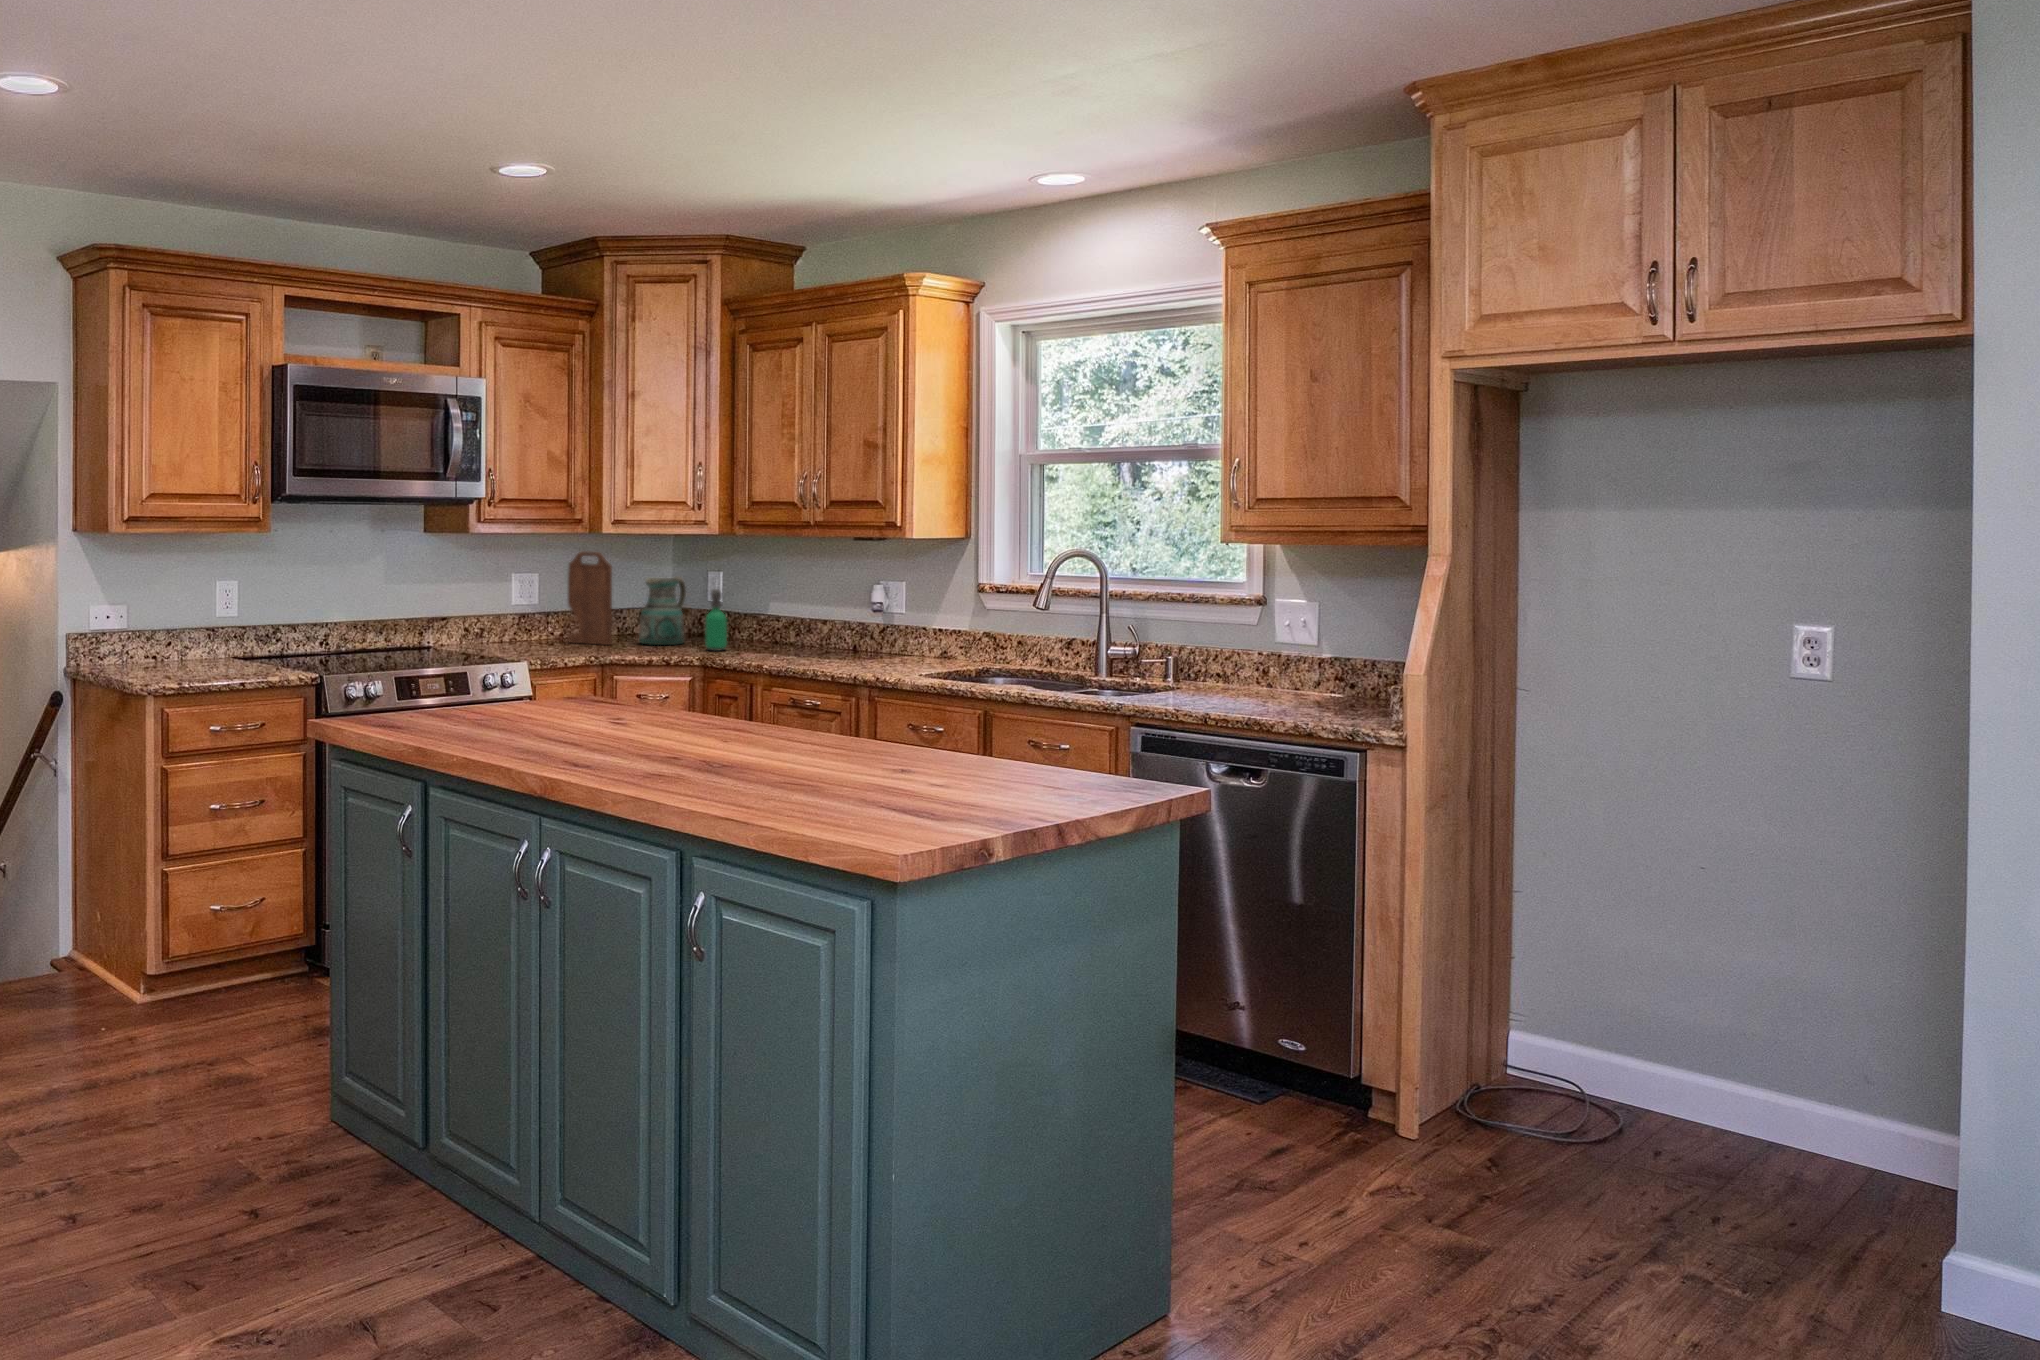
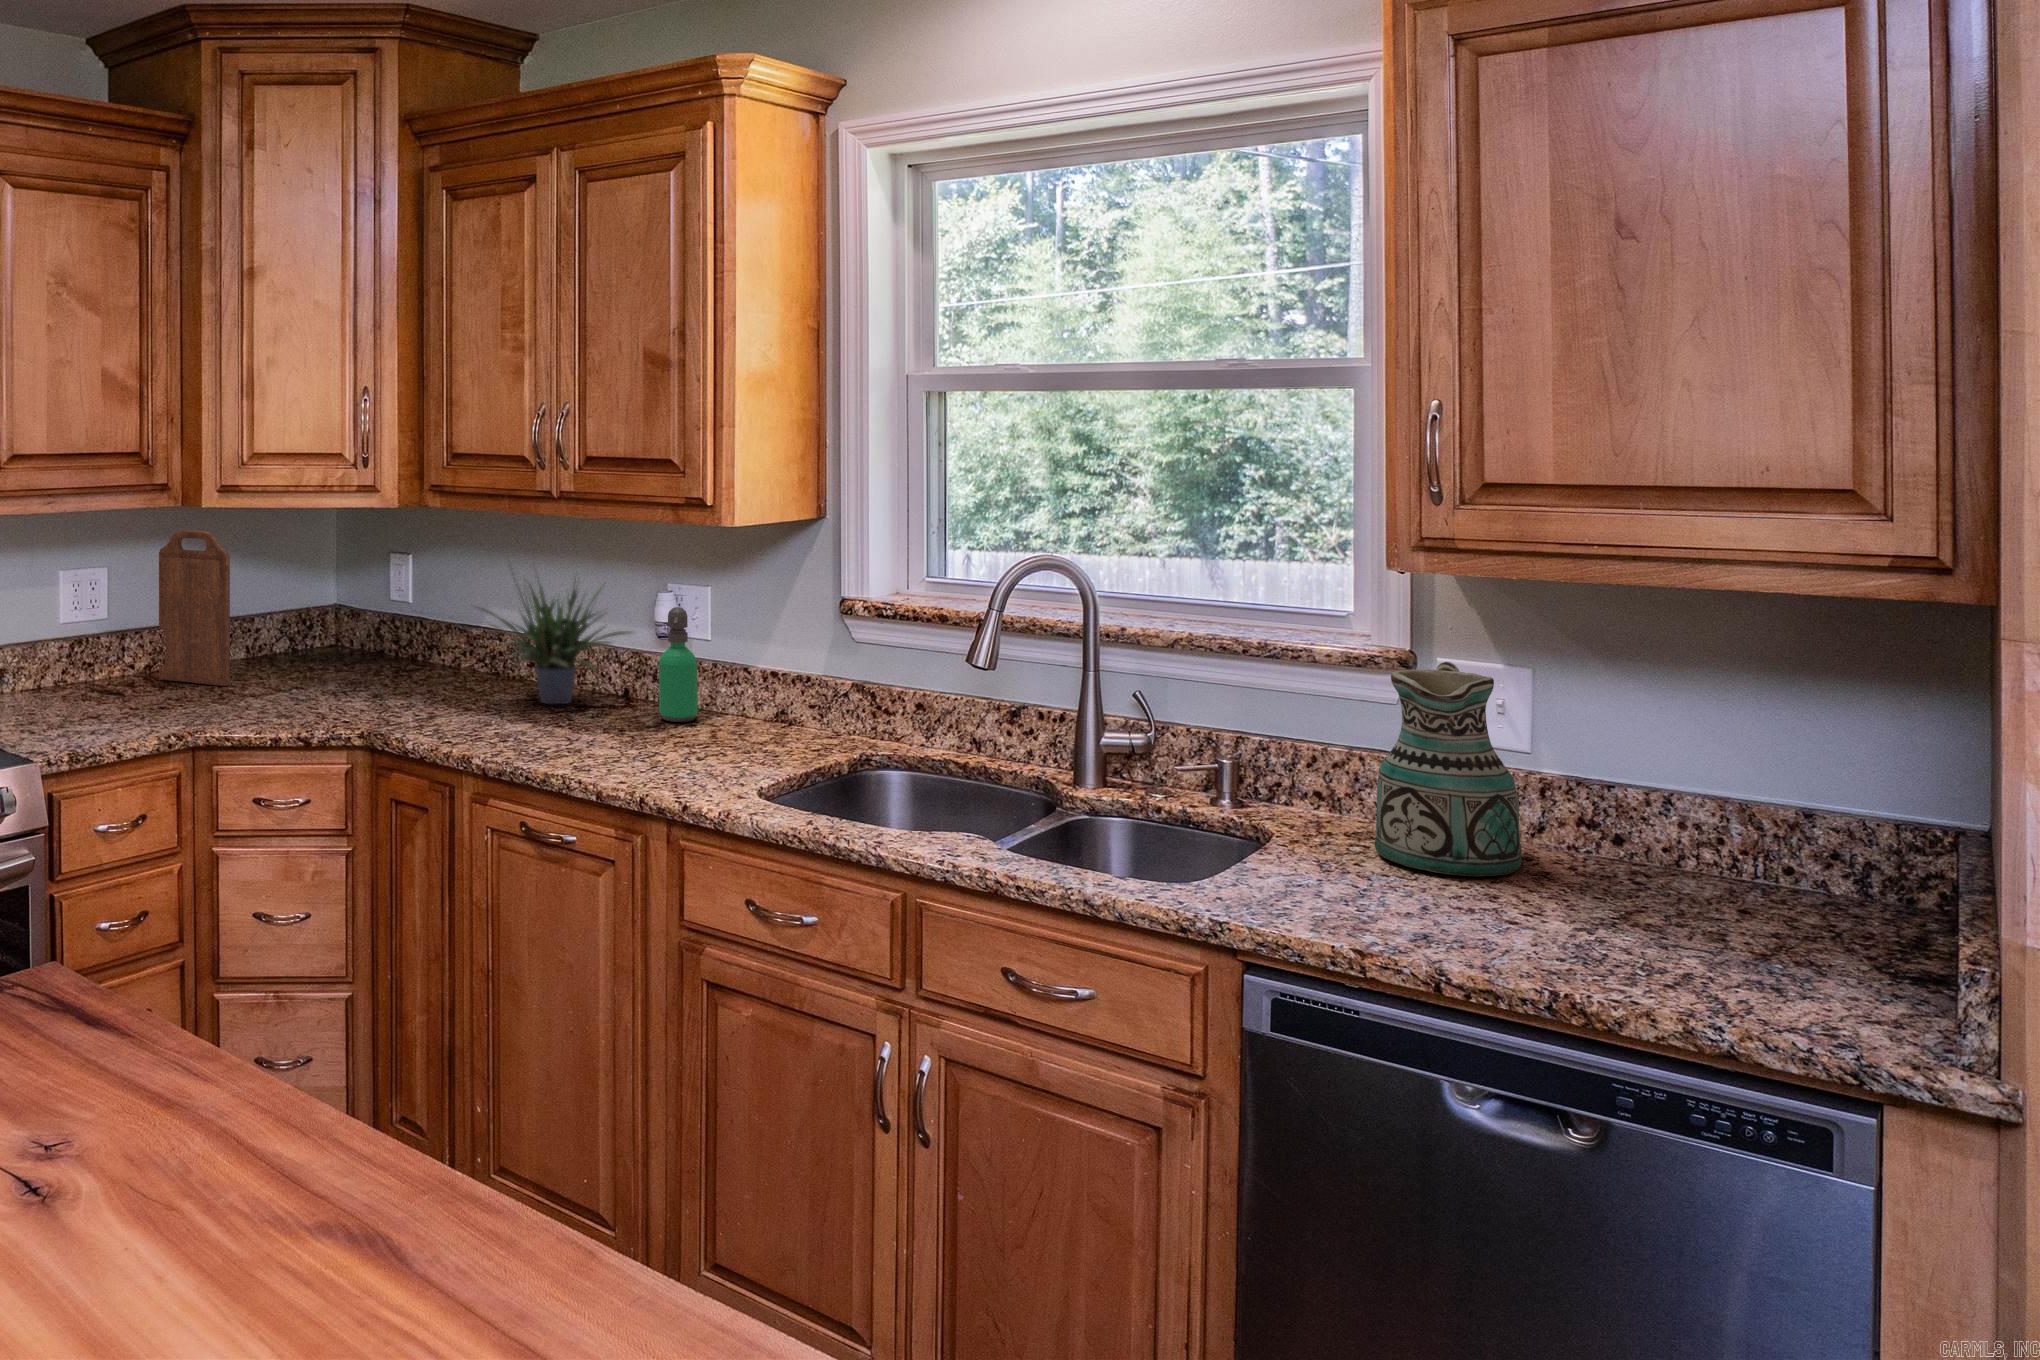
potted plant: none [761,562,860,652] -> present [478,566,632,704]
ceramic pitcher: present [639,576,686,645] -> present [1375,662,1522,876]
soap dispenser: present [705,589,727,651] -> present [659,607,698,722]

